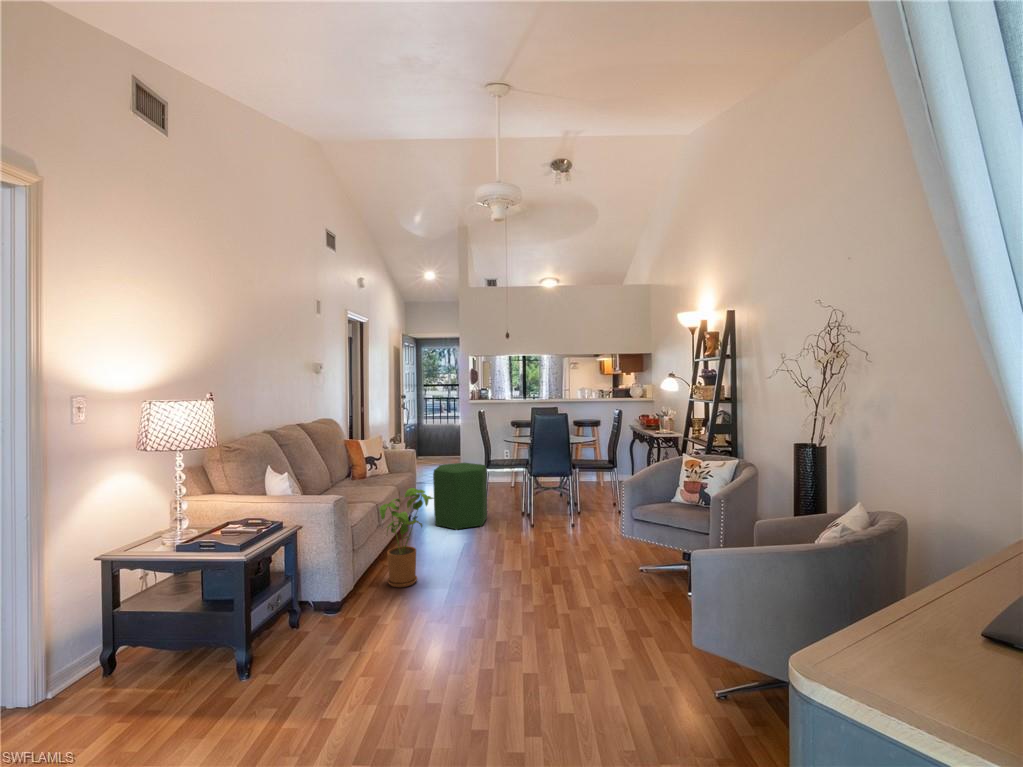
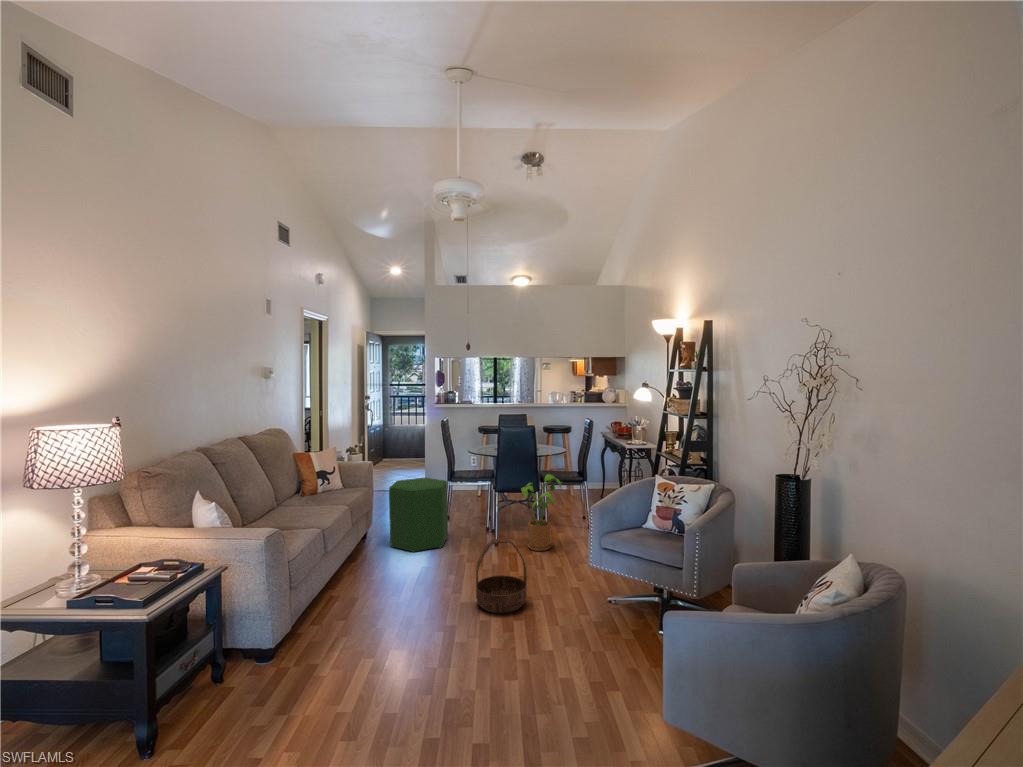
house plant: present [379,488,434,587] -> present [521,474,562,551]
basket: none [518,510,564,578] -> present [476,538,526,613]

